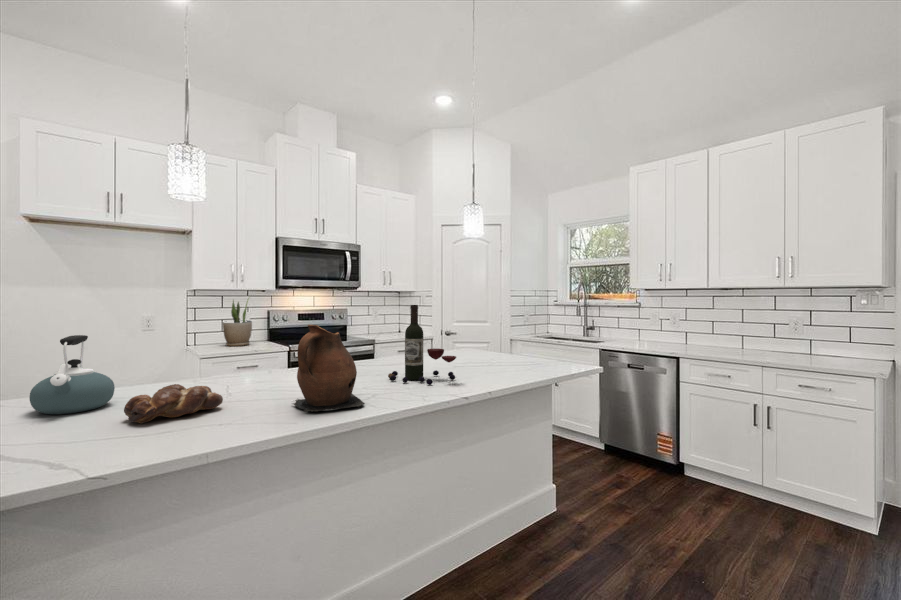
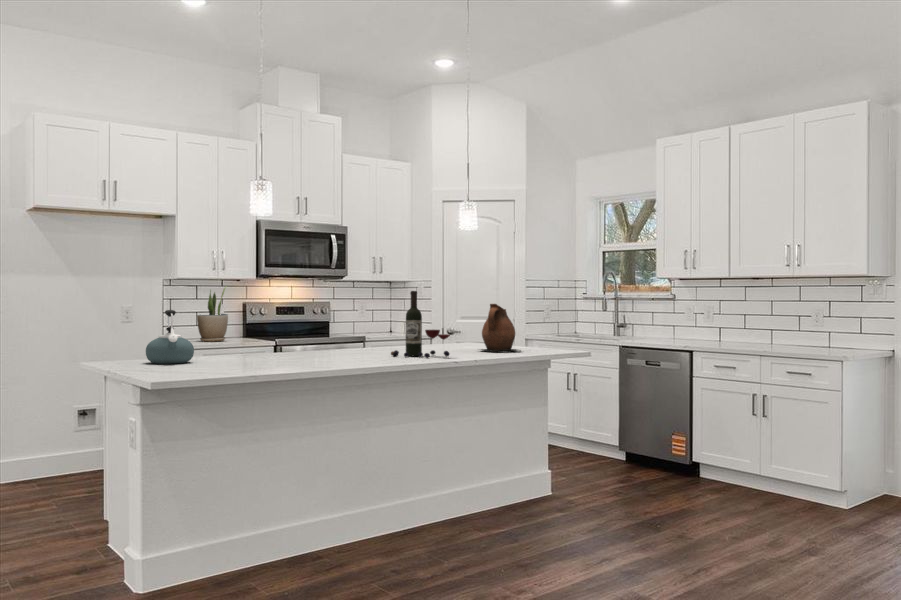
ceramic pitcher: present [293,325,365,412] -> present [481,304,521,351]
bread loaf: present [124,384,223,423] -> none [220,344,276,366]

